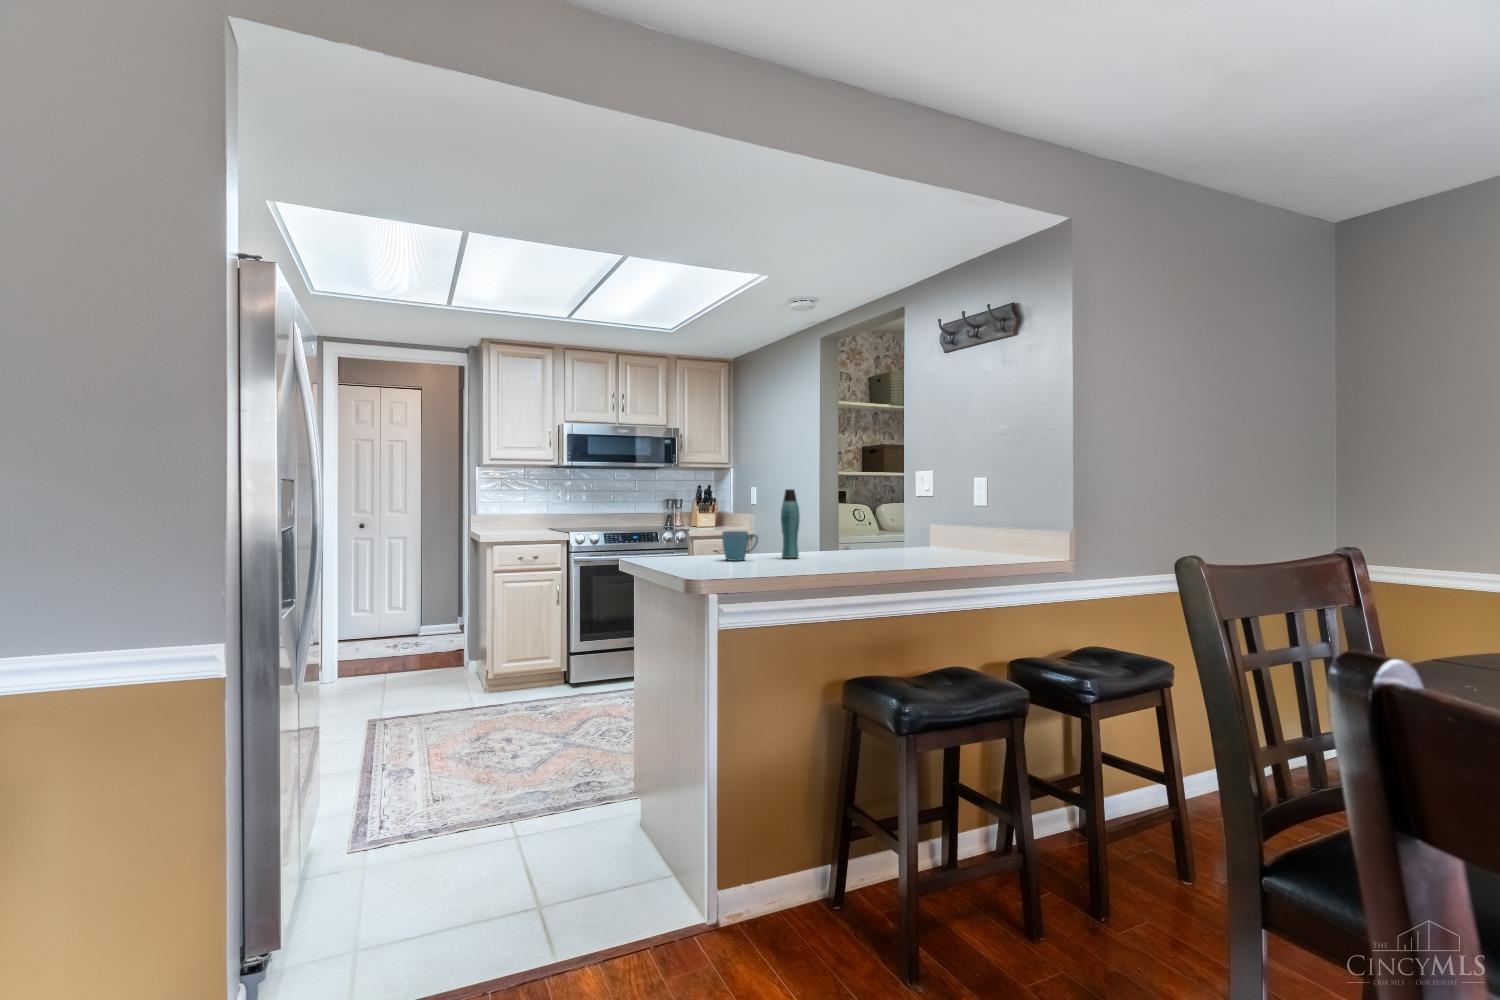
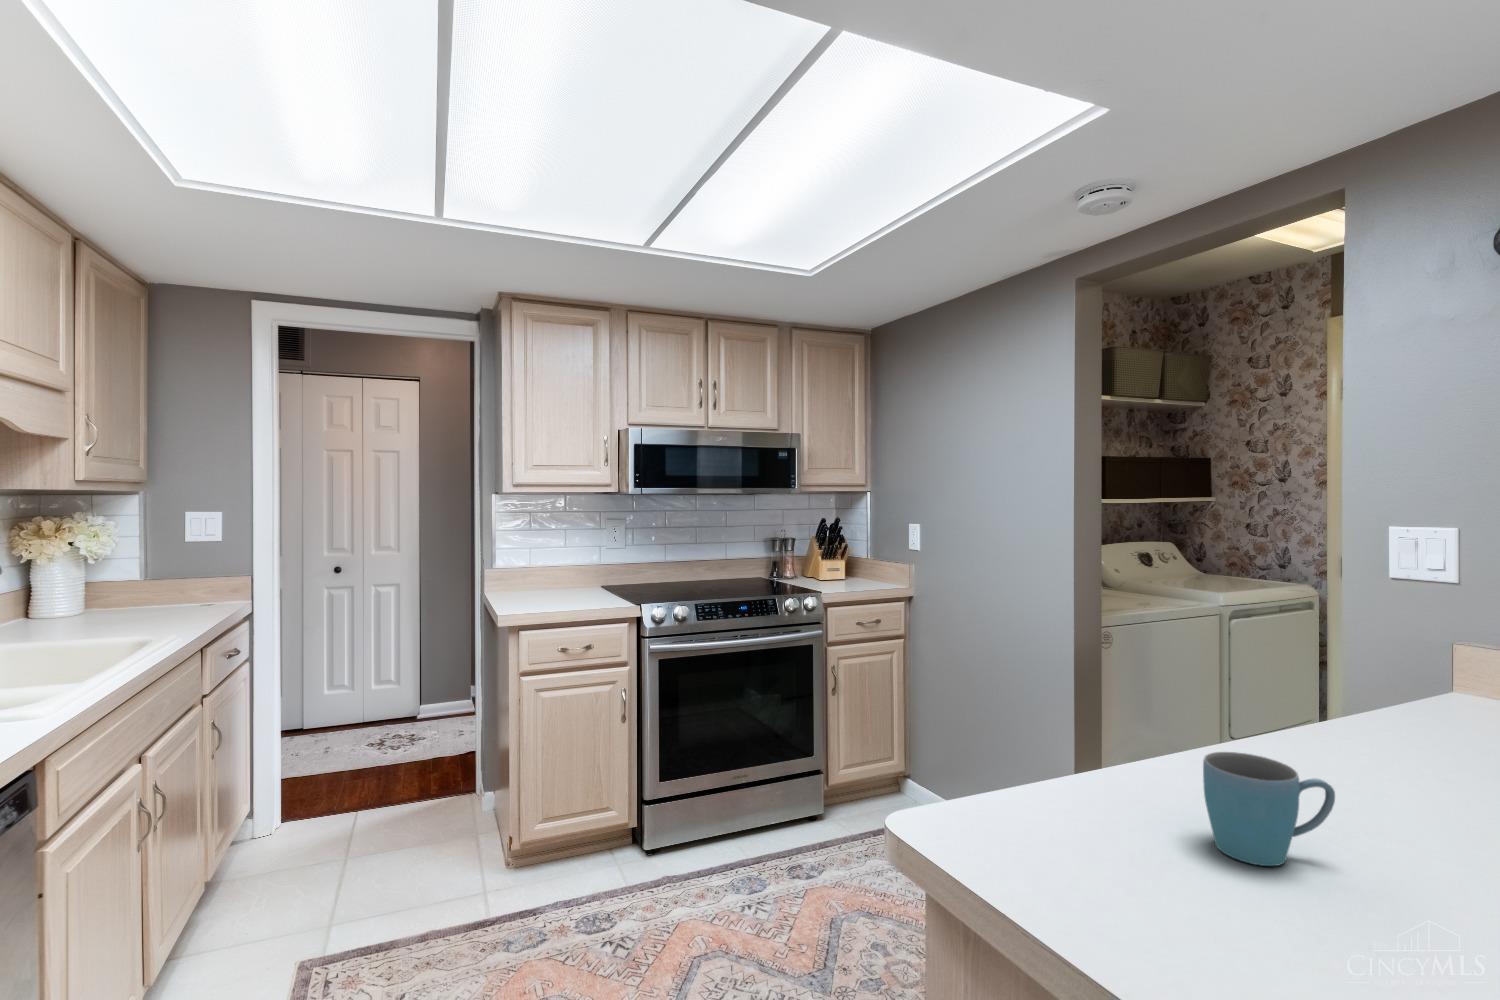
bottle: present [781,489,800,558] -> none [1332,623,1403,831]

